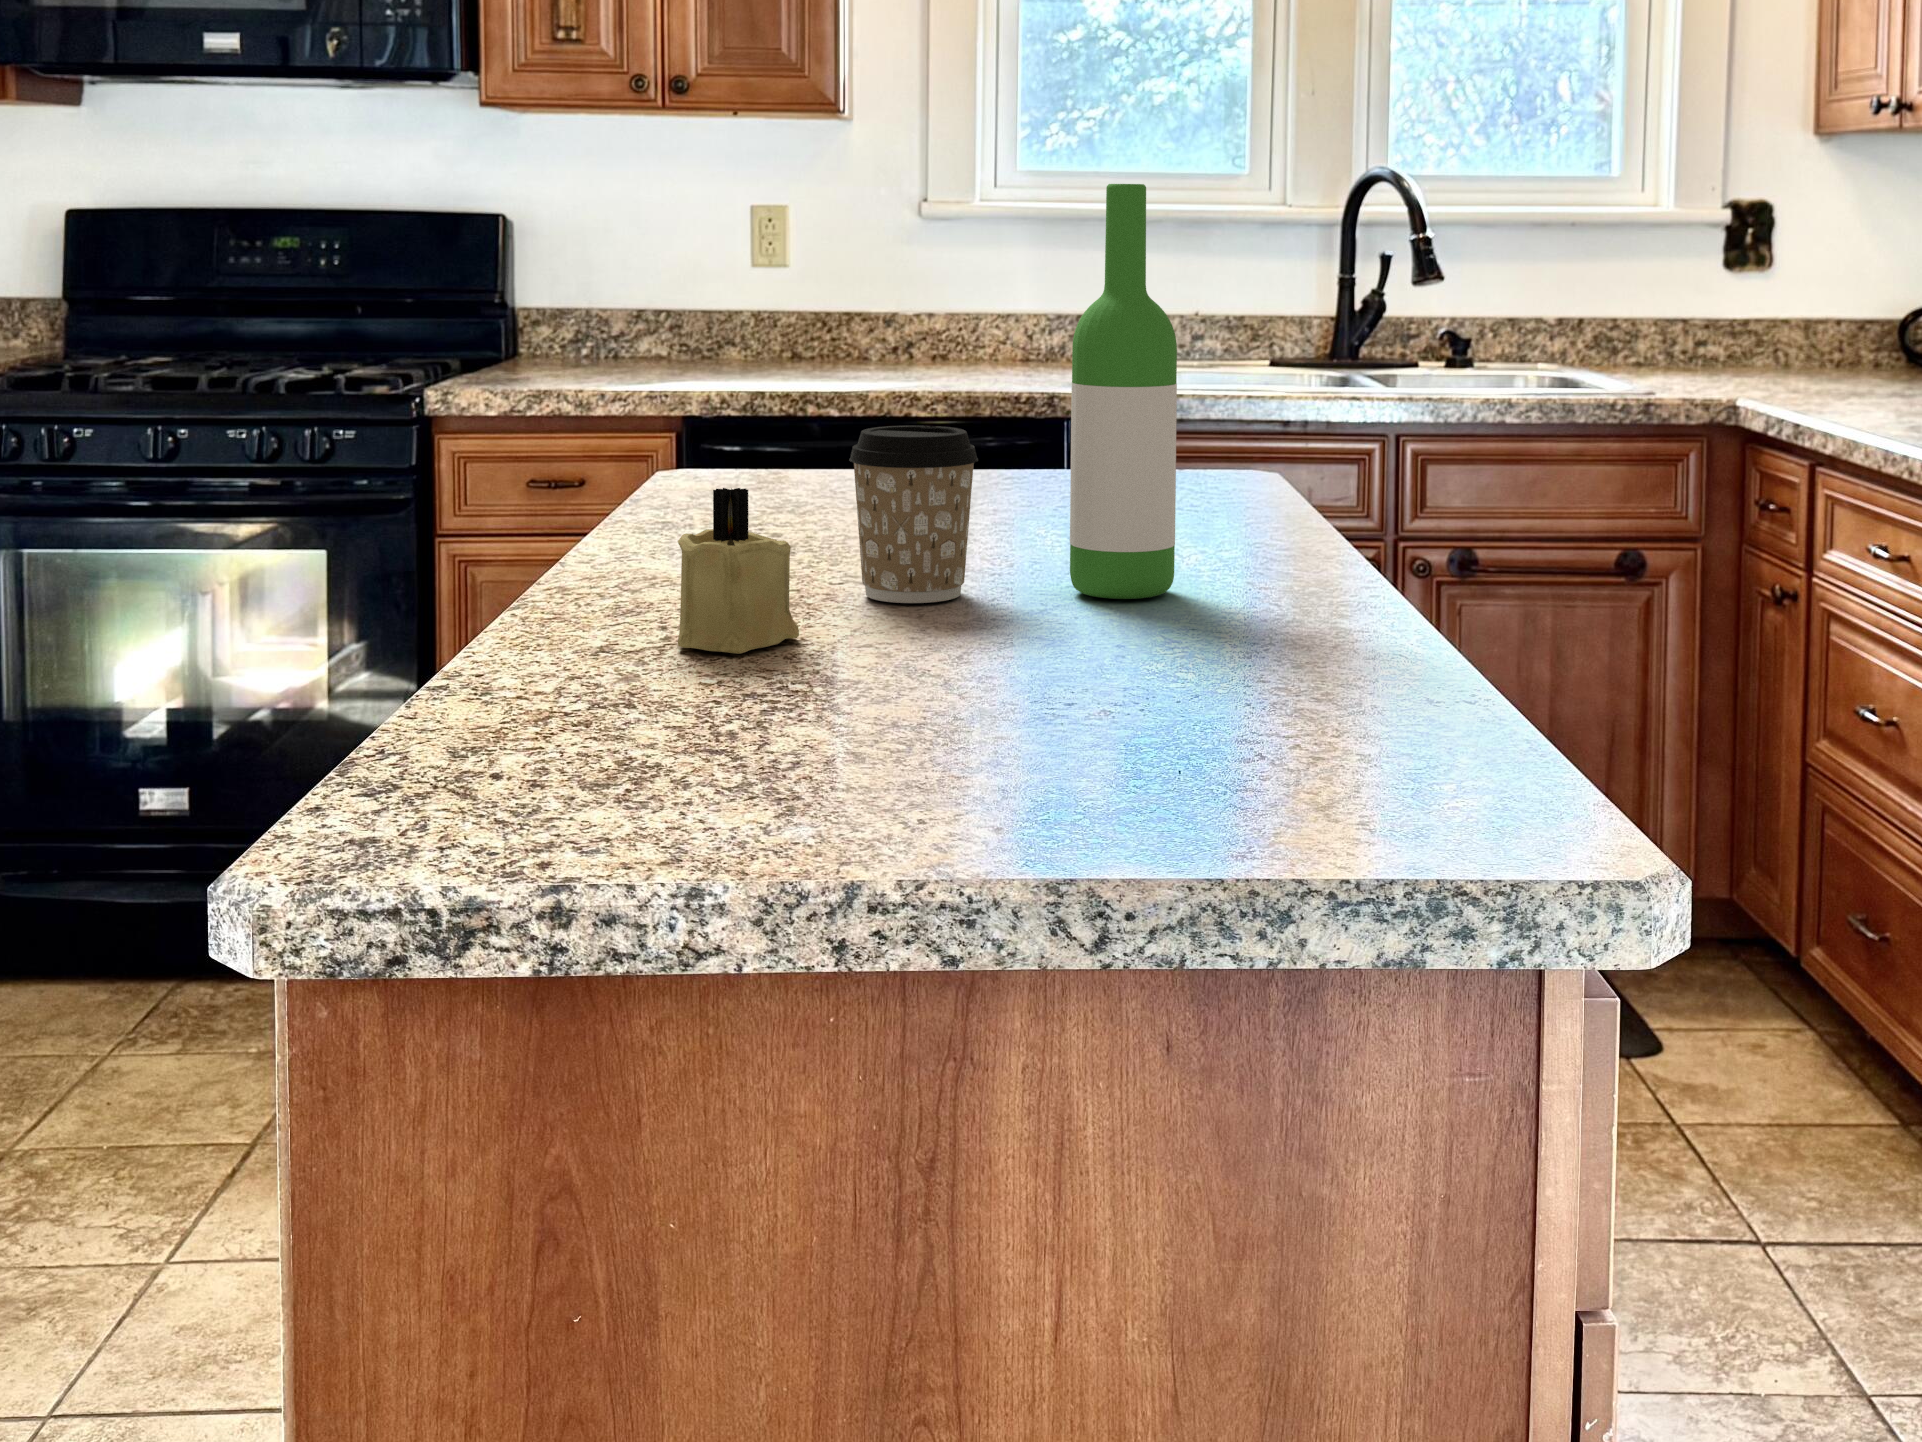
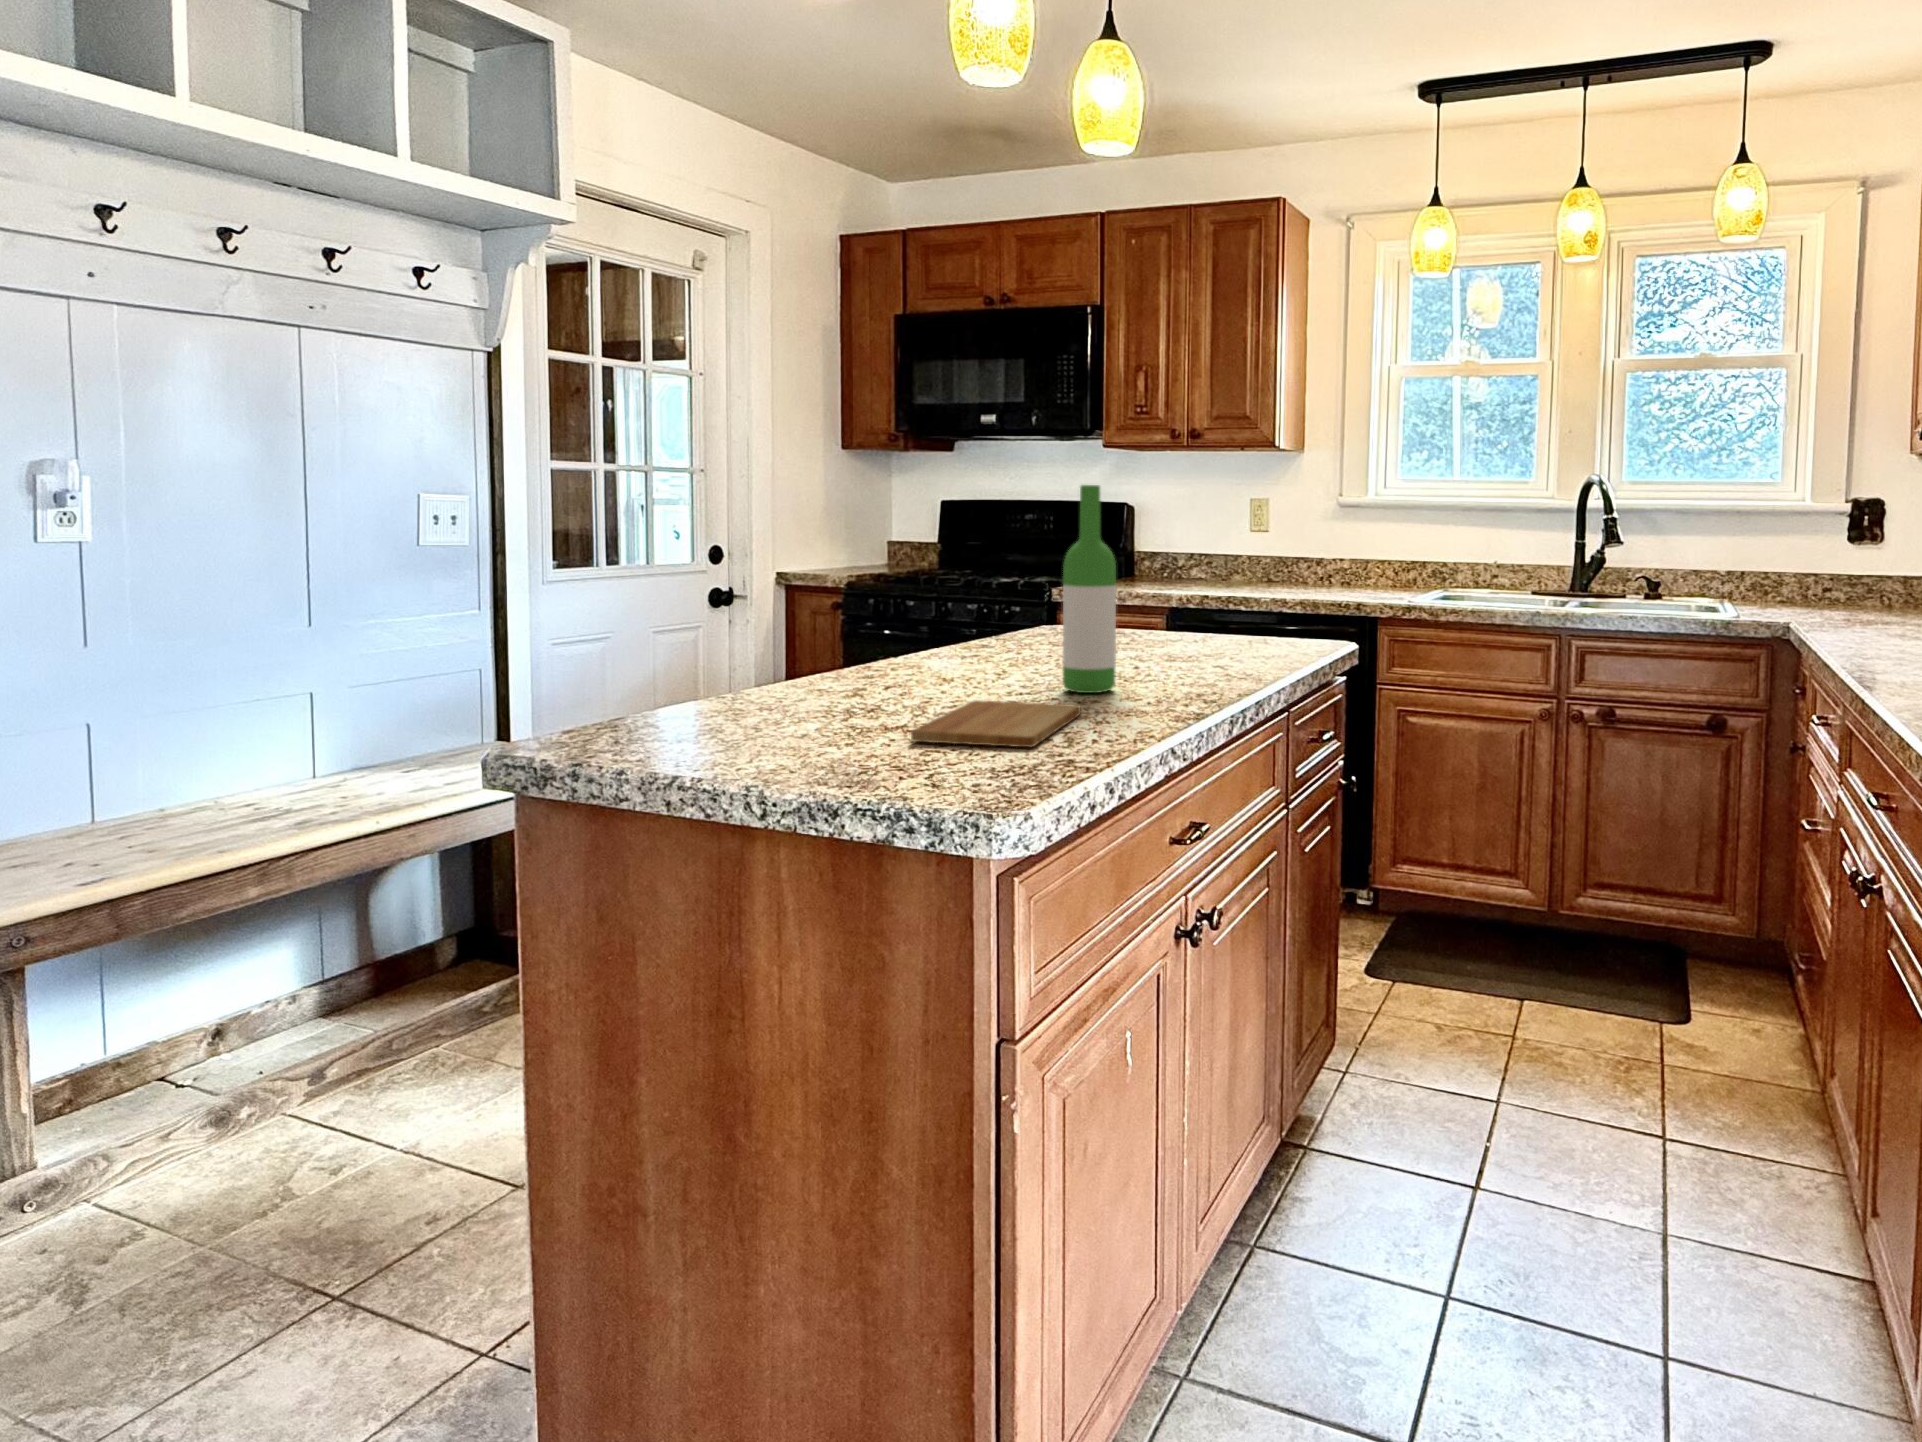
coffee cup: present [849,426,978,603] -> none [963,603,1027,688]
candle: present [678,488,799,654] -> none [841,625,902,700]
cutting board: none [1028,625,1365,735] -> present [911,701,1081,747]

